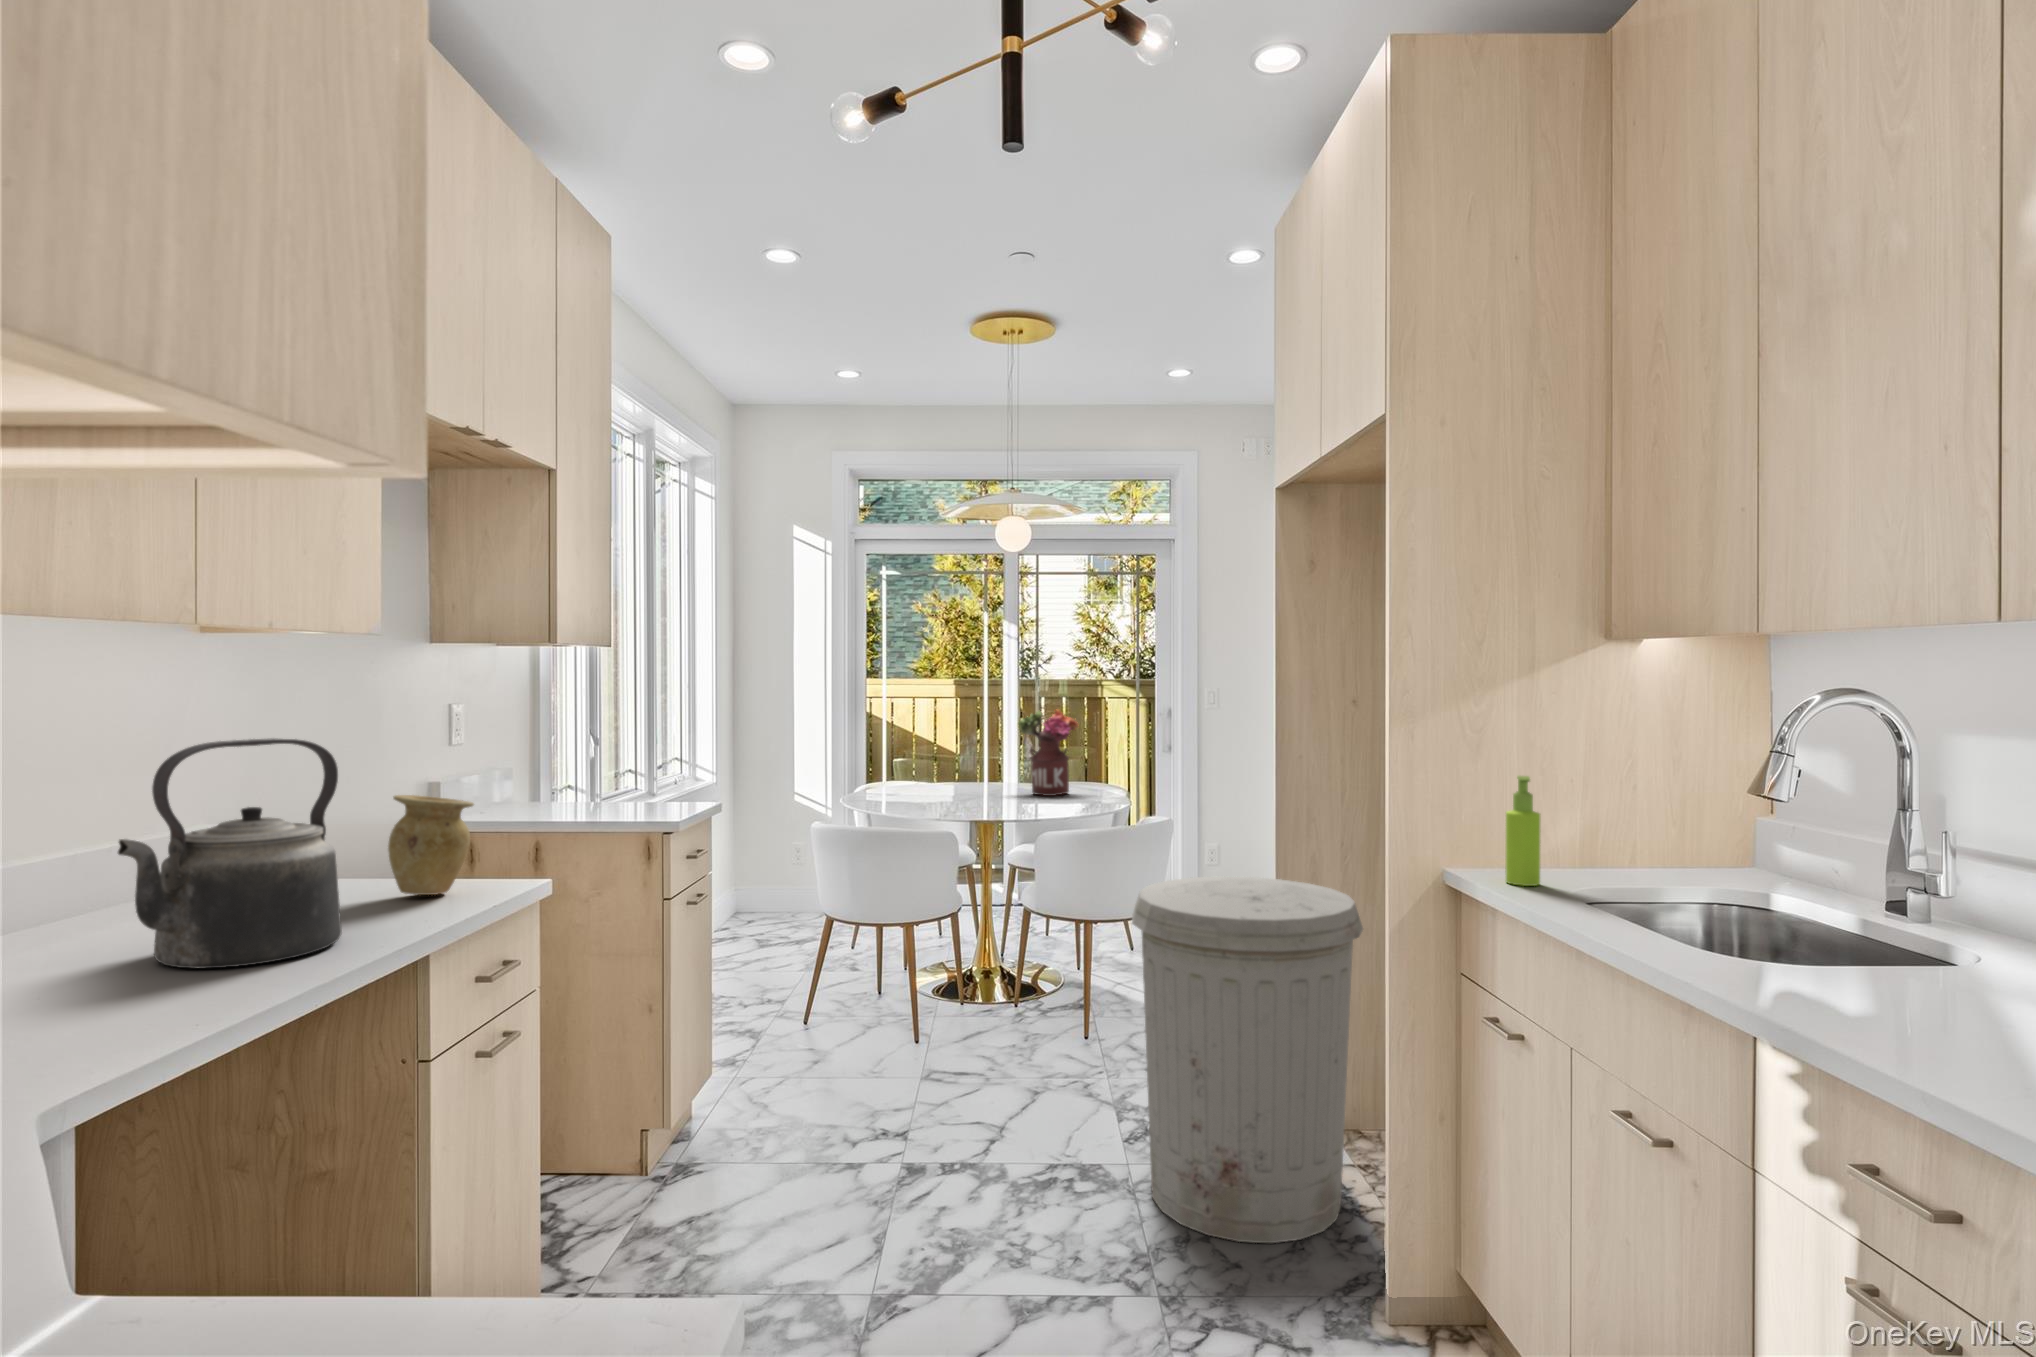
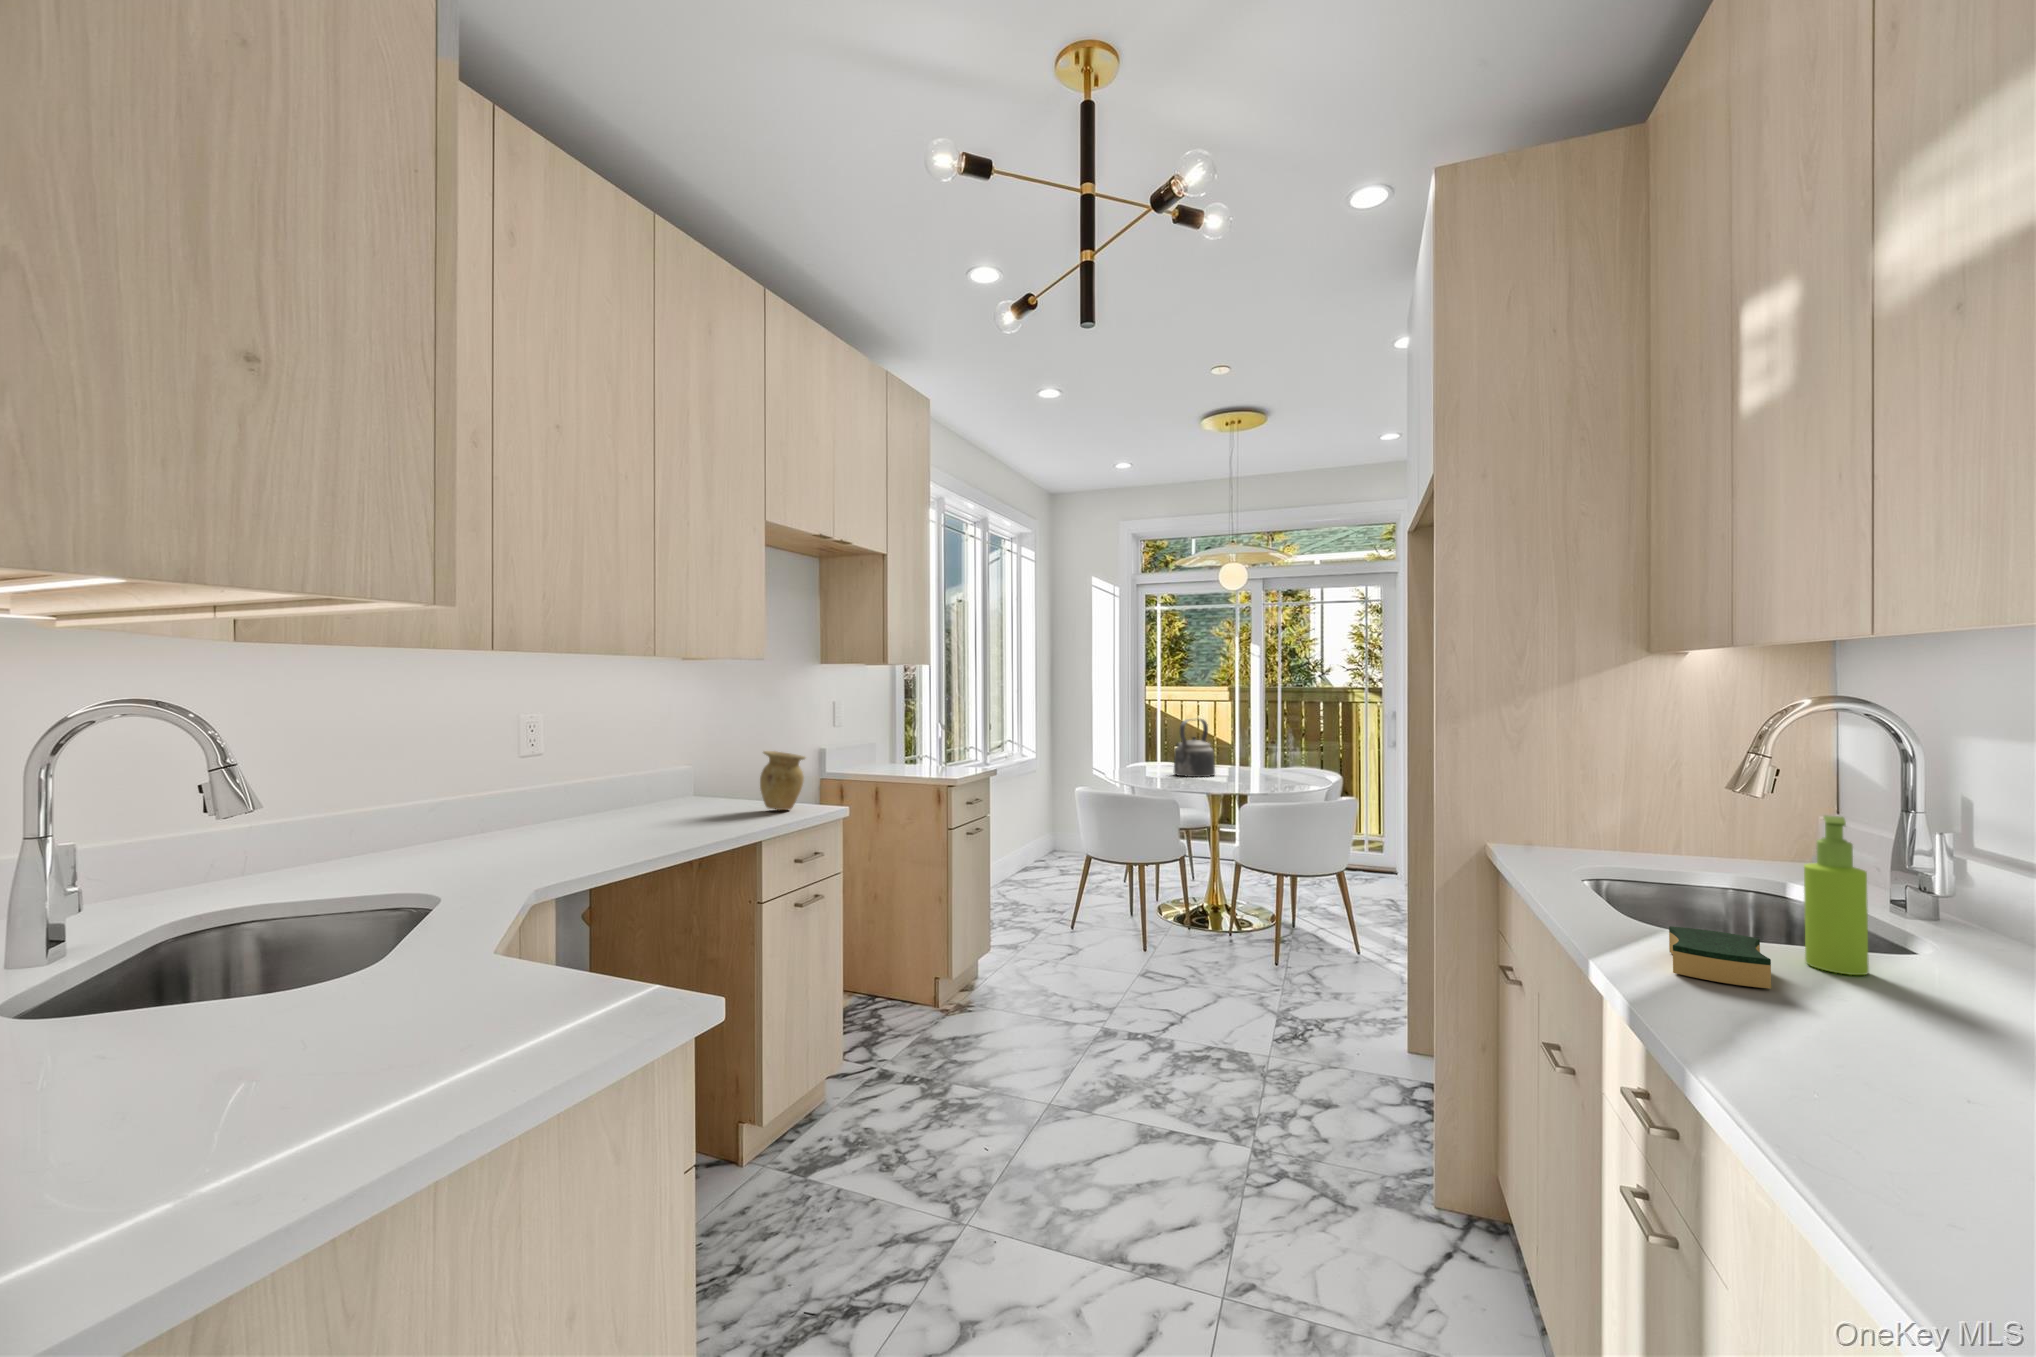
flower arrangement: present [1018,709,1078,796] -> none [1238,709,1288,776]
kettle: present [118,738,342,969] -> present [1174,719,1215,777]
soap dispenser: present [1506,776,1540,886] -> present [1804,816,1869,975]
trash can: present [1132,876,1363,1243] -> none [1260,839,1455,1133]
sponge: none [1794,969,1930,1032] -> present [1669,926,1771,989]

